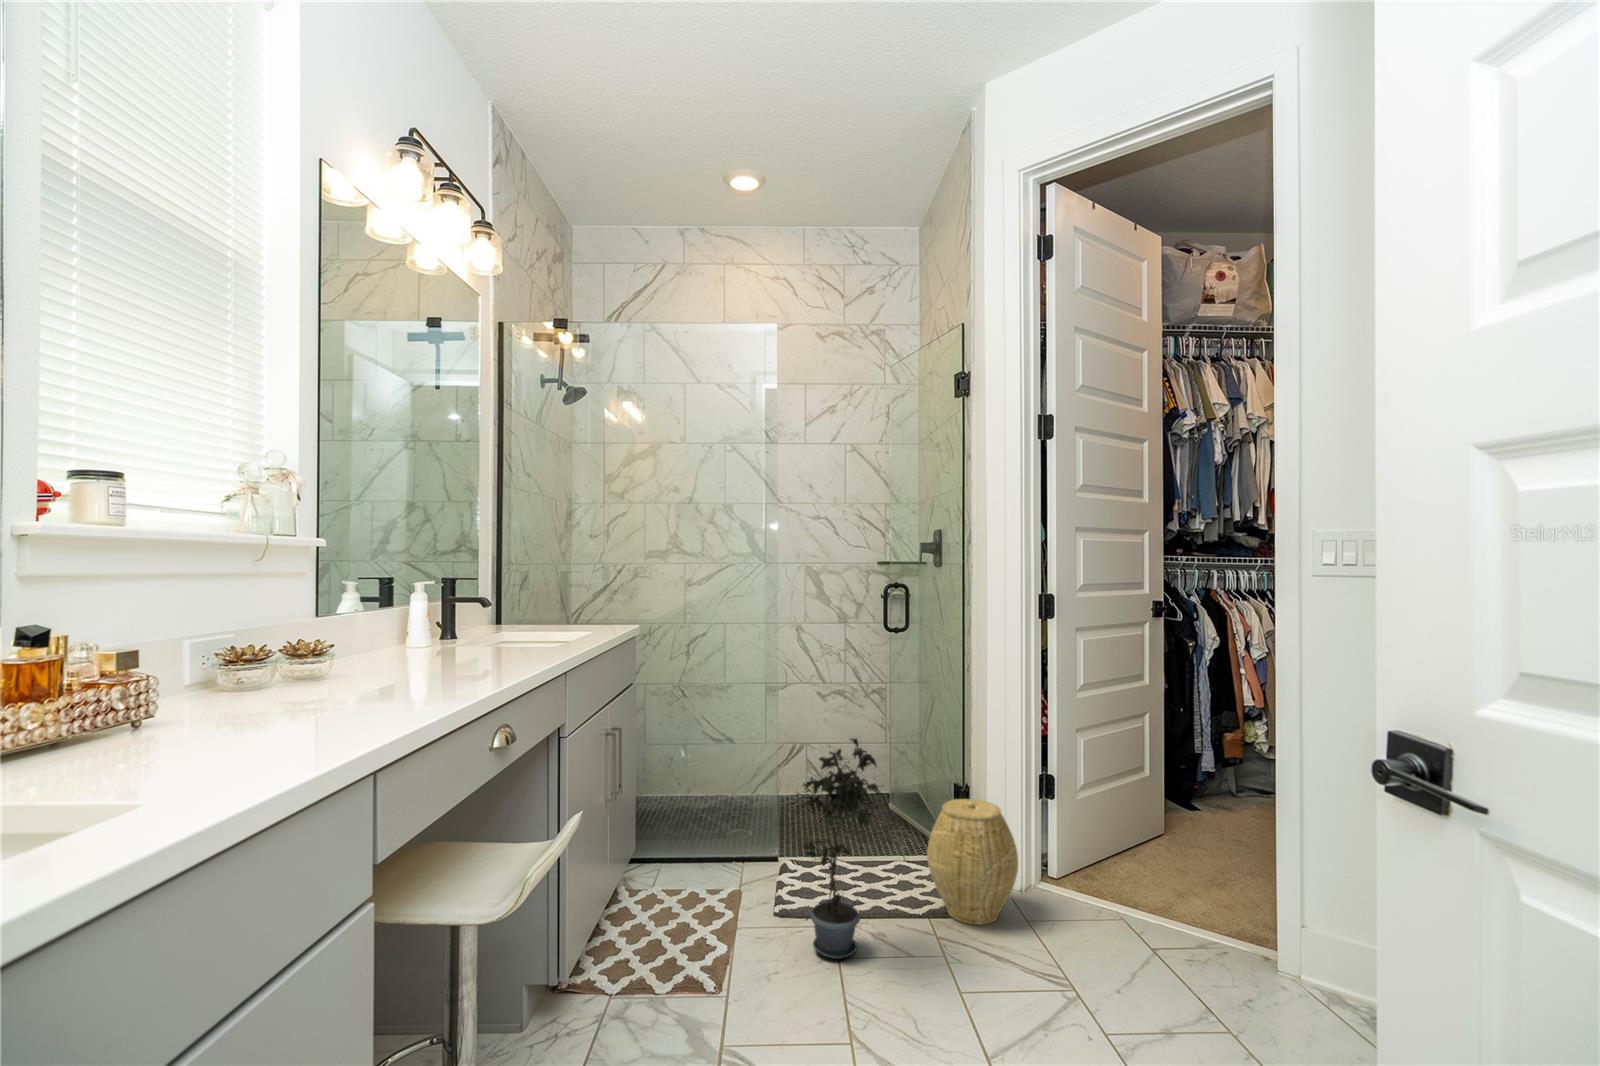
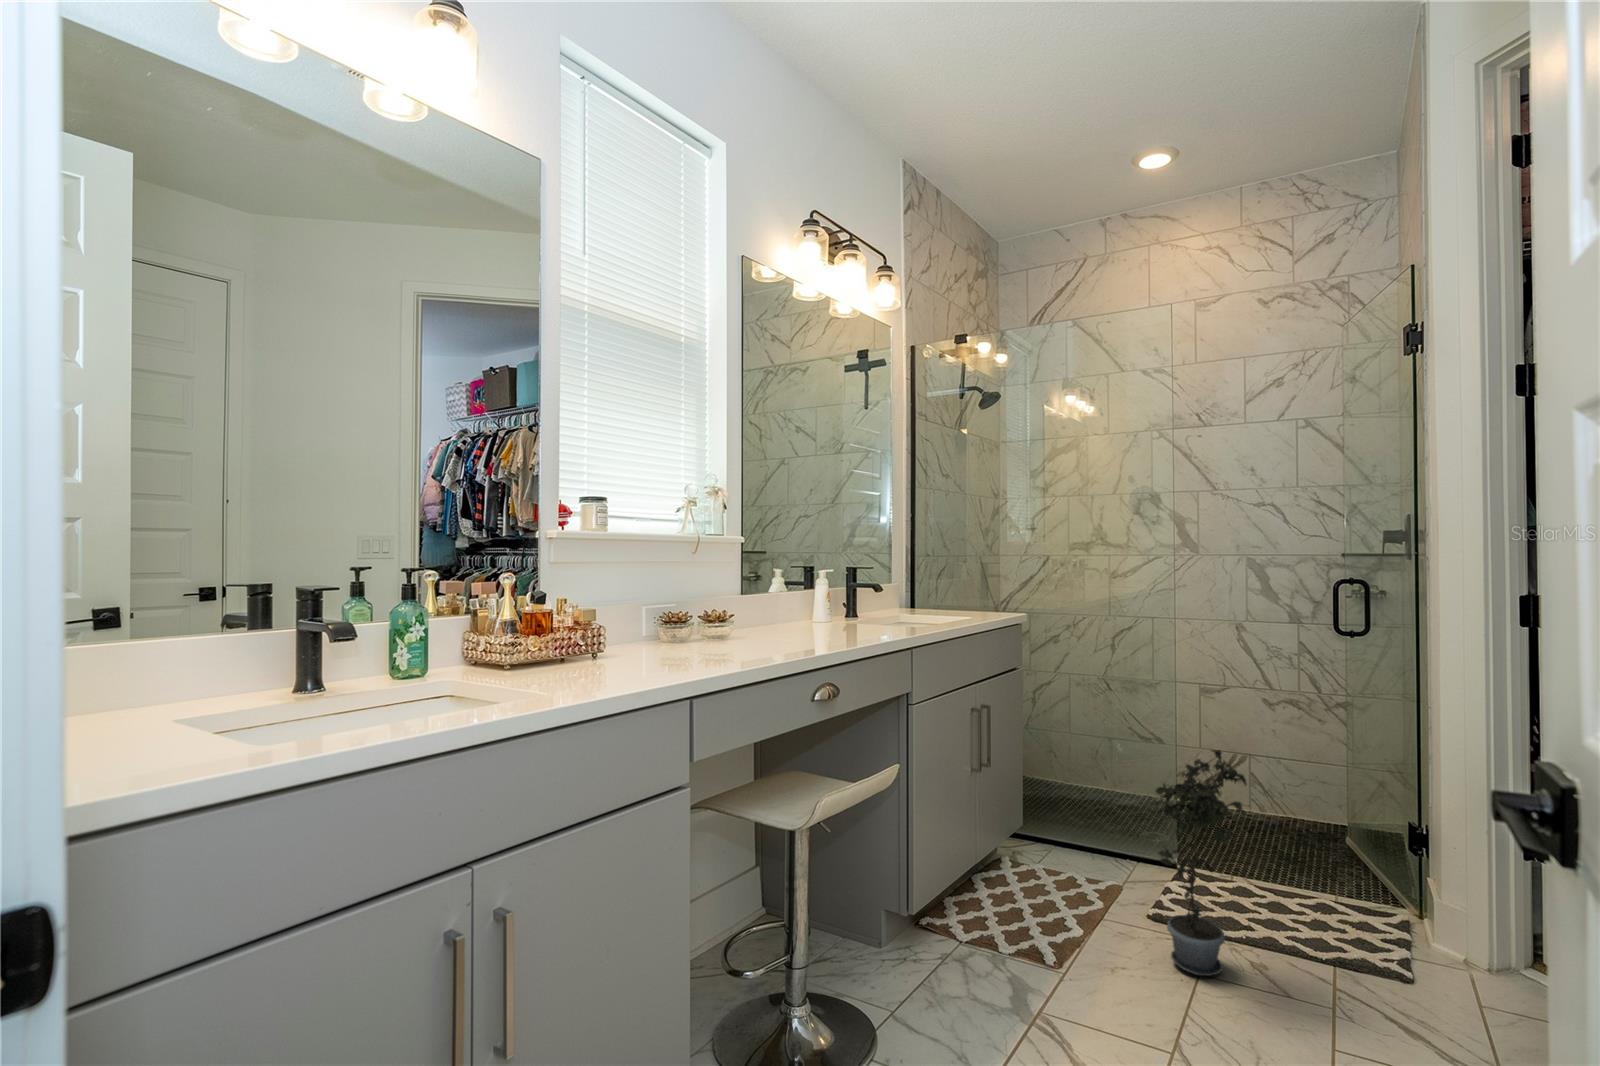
woven basket: present [927,799,1018,925] -> none [1333,839,1466,994]

